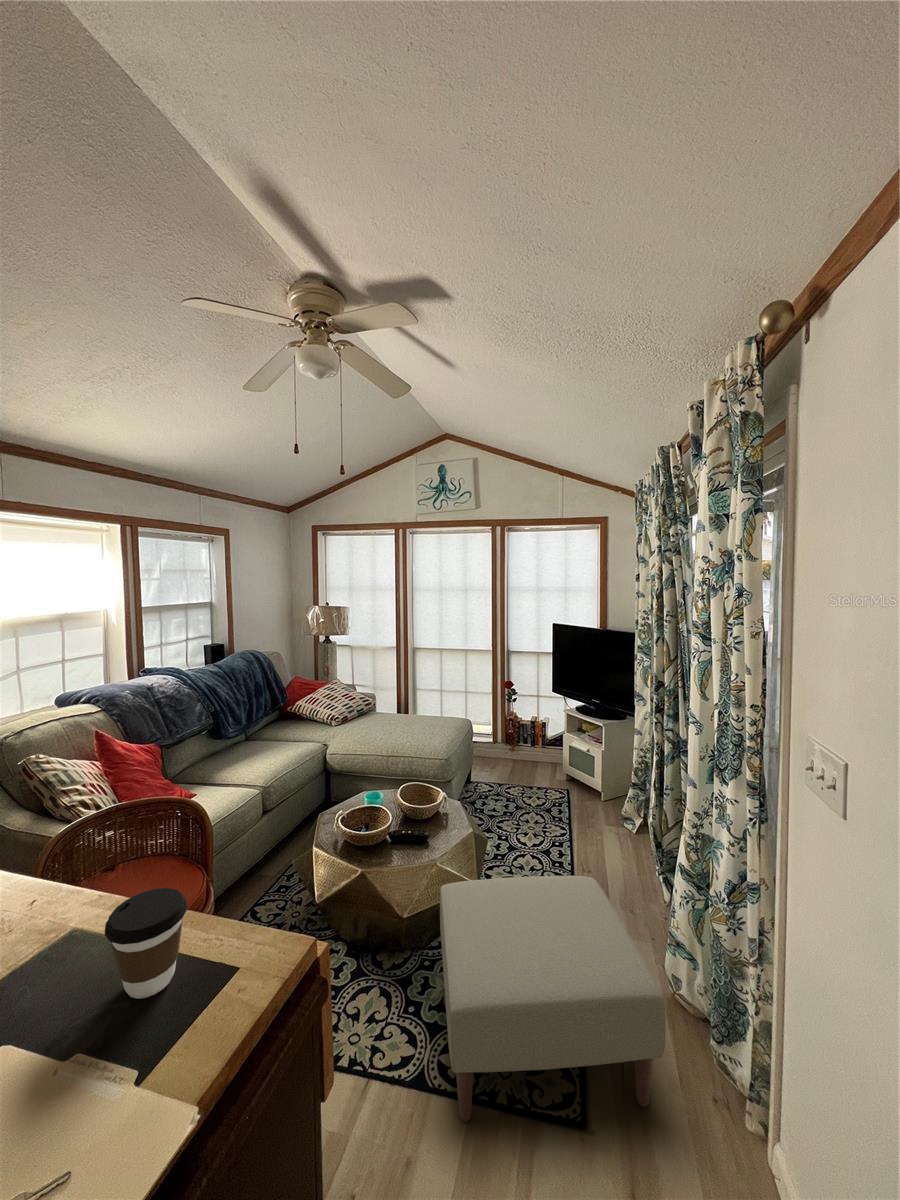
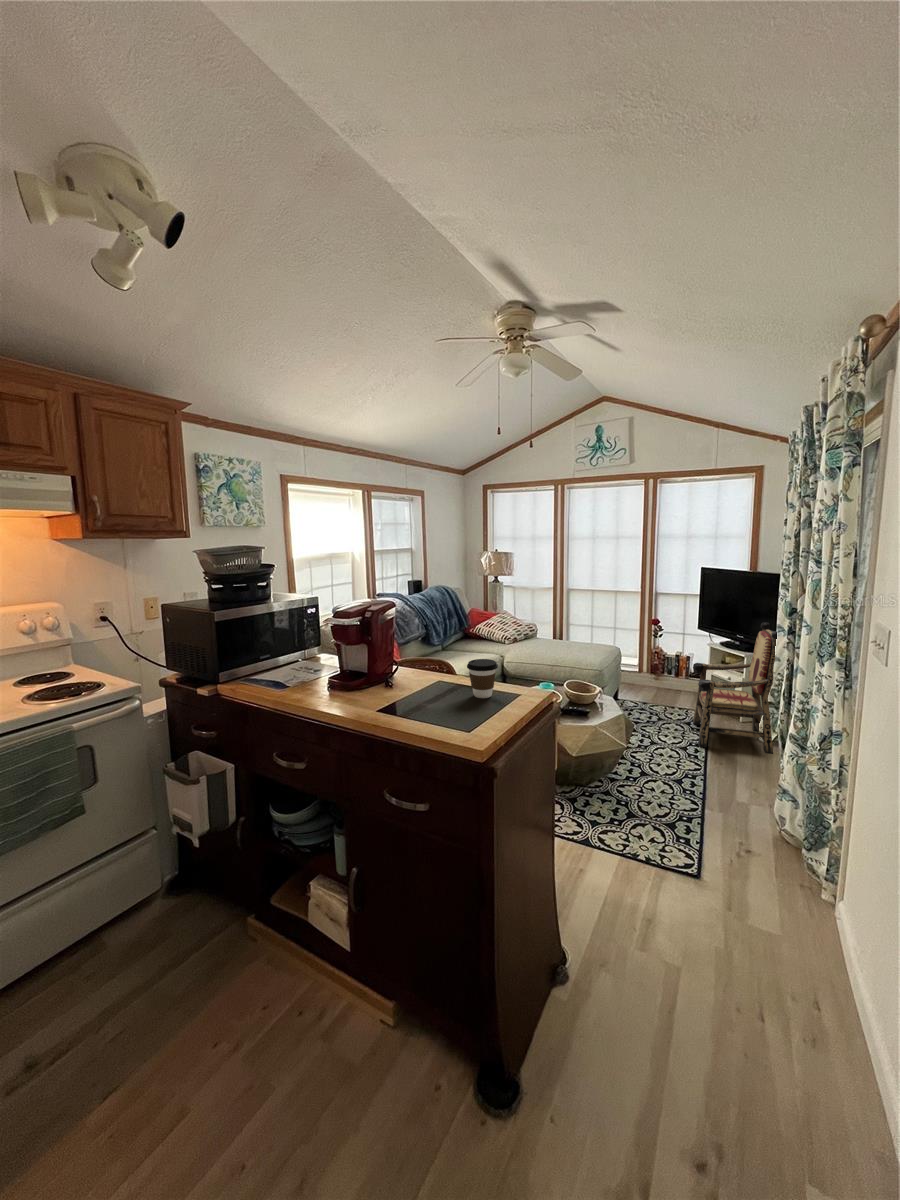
armchair: none [551,690,645,850] -> present [693,623,777,754]
ottoman: present [440,876,666,1122] -> none [599,739,762,875]

